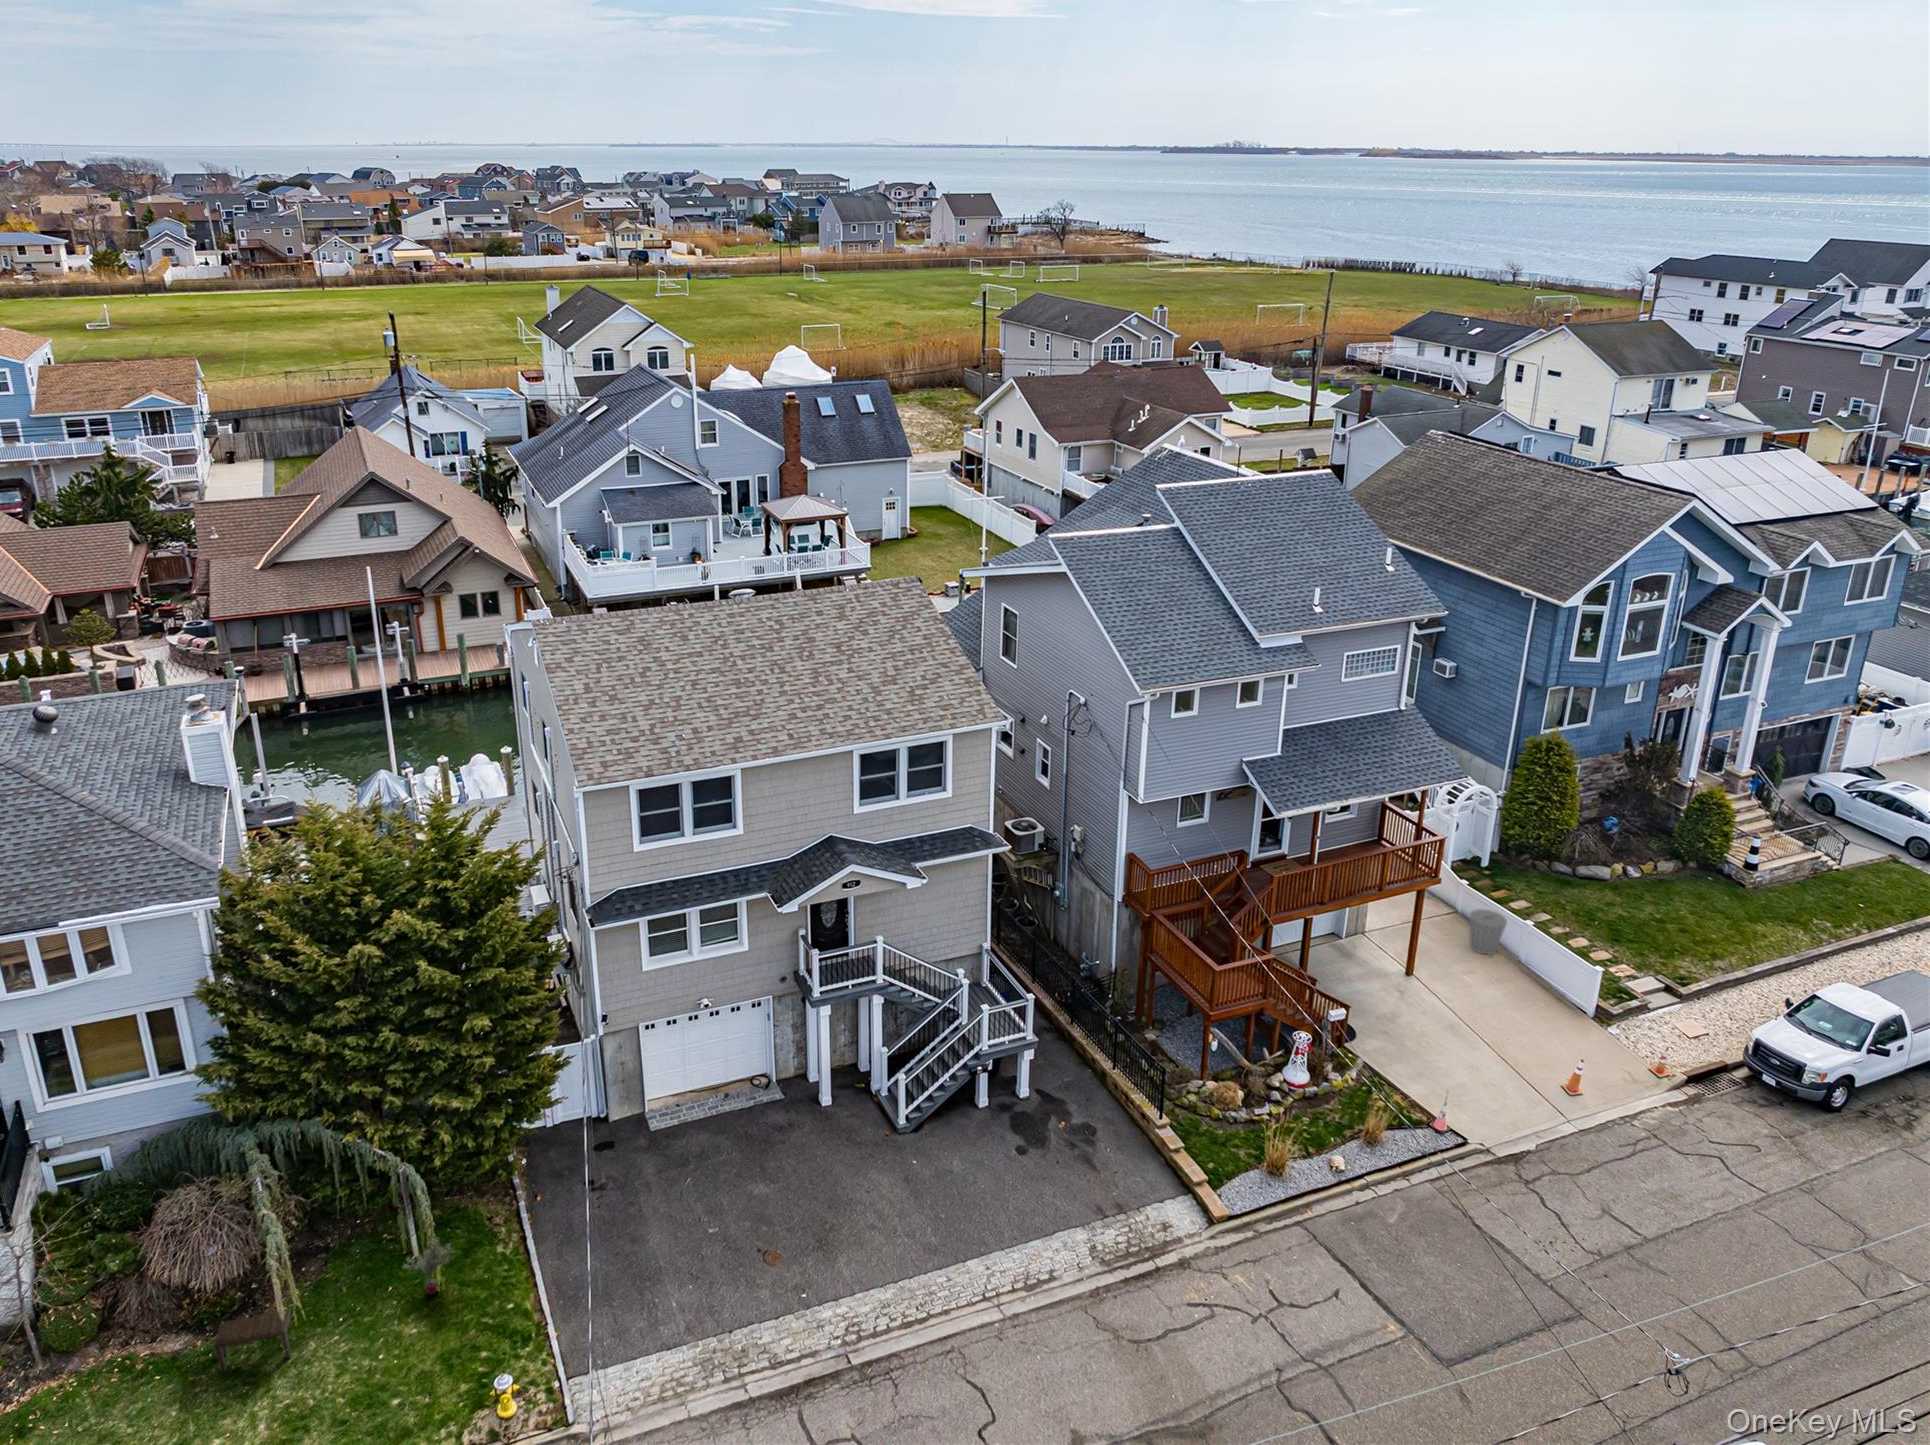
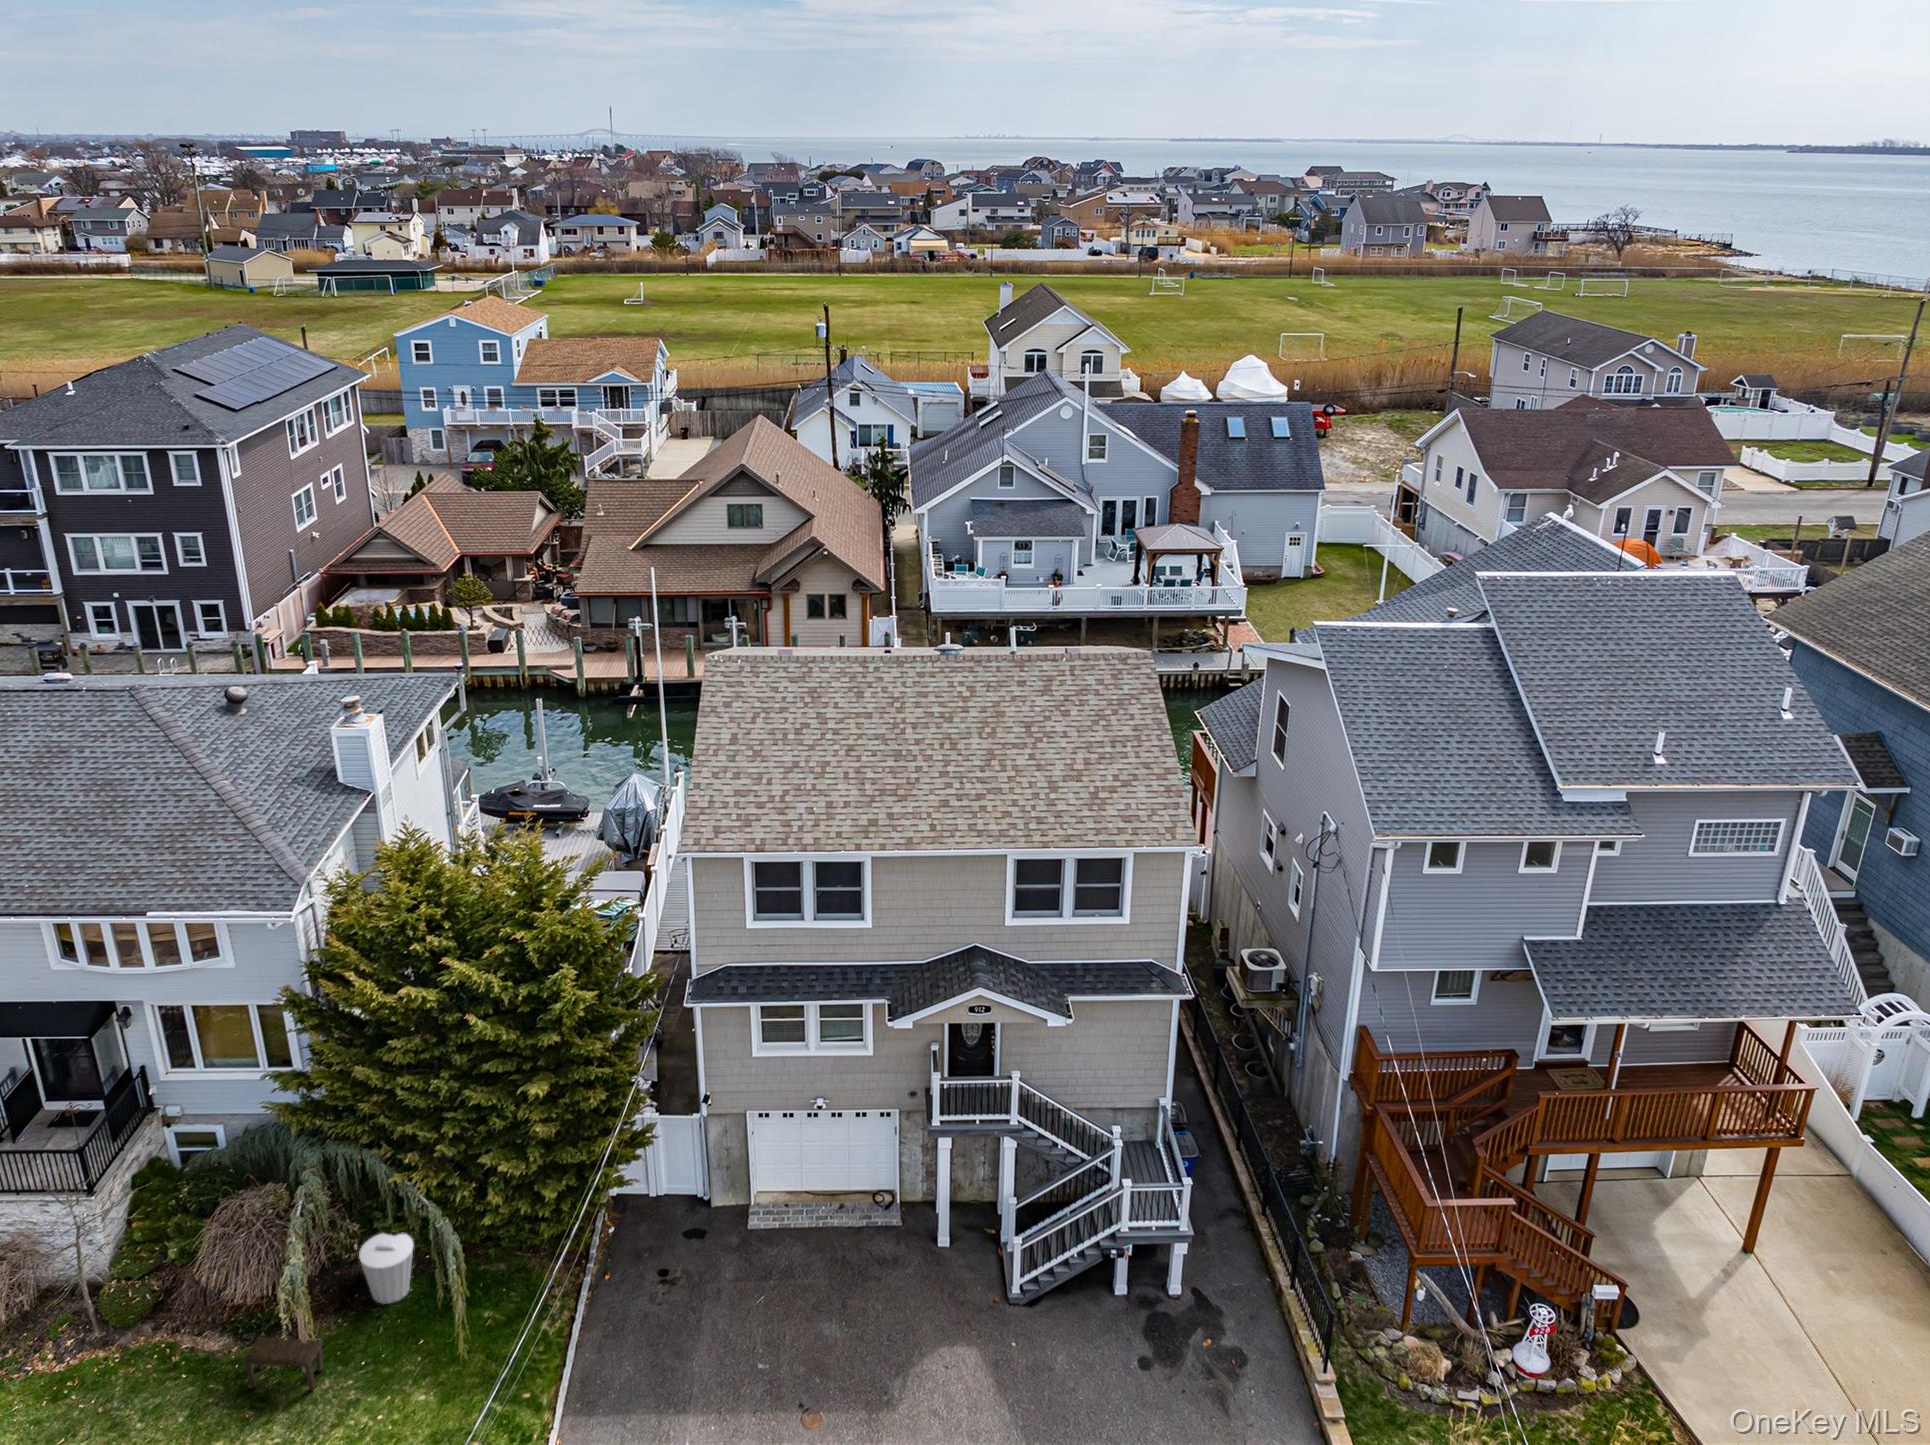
trash can: present [1470,909,1507,955] -> present [359,1233,413,1304]
potted tree: present [404,1238,453,1294] -> none [437,1301,488,1360]

